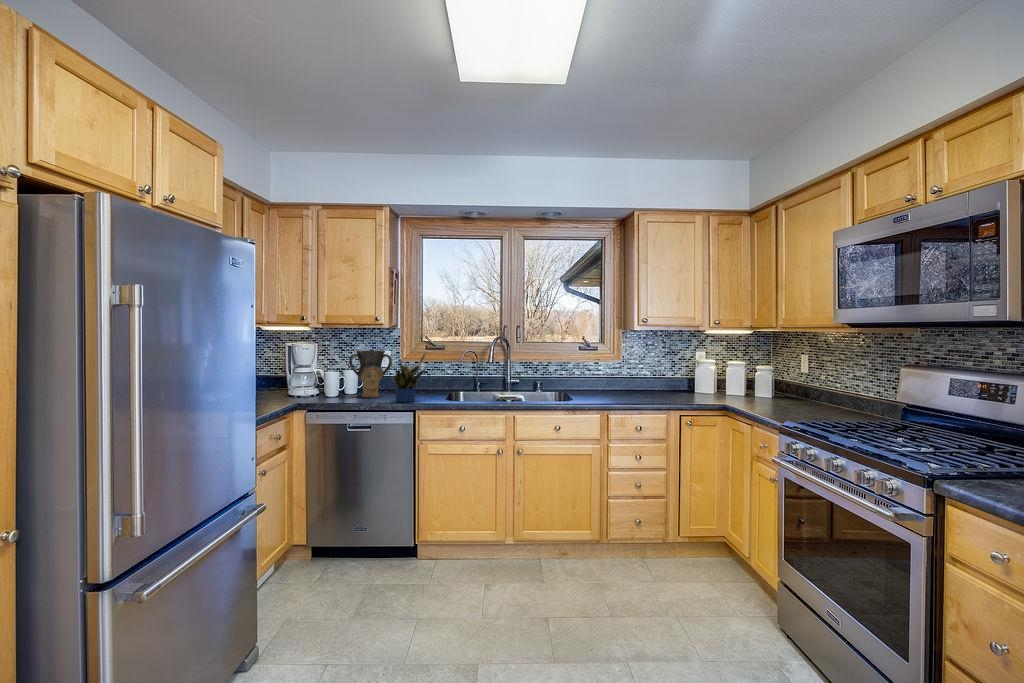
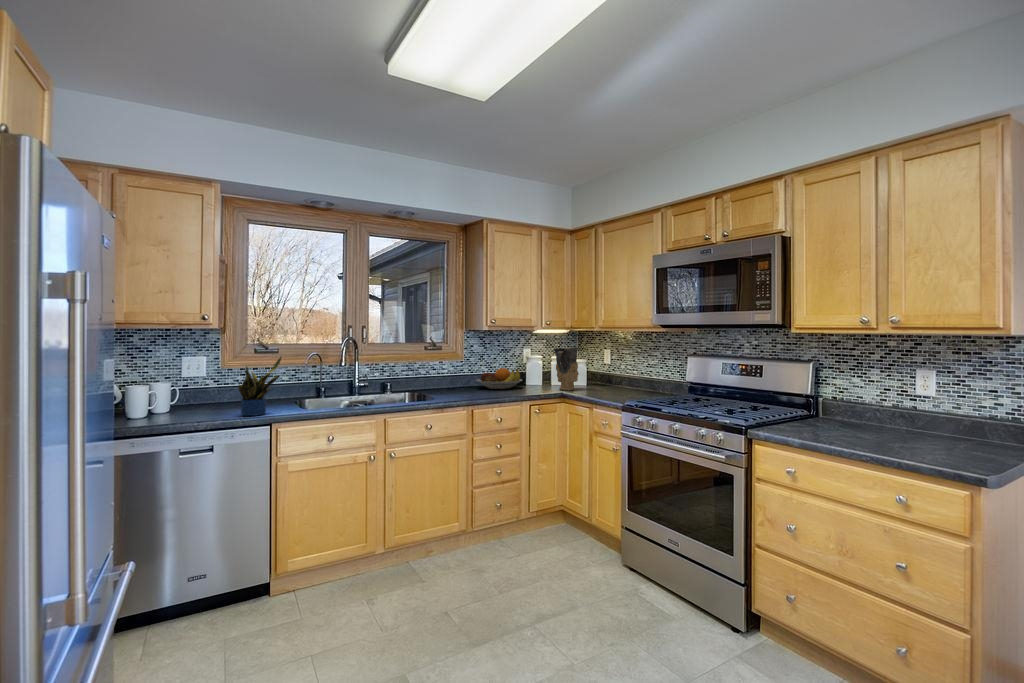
vase: present [349,351,392,398] -> present [553,348,579,390]
fruit bowl: none [632,372,686,395] -> present [476,368,523,389]

